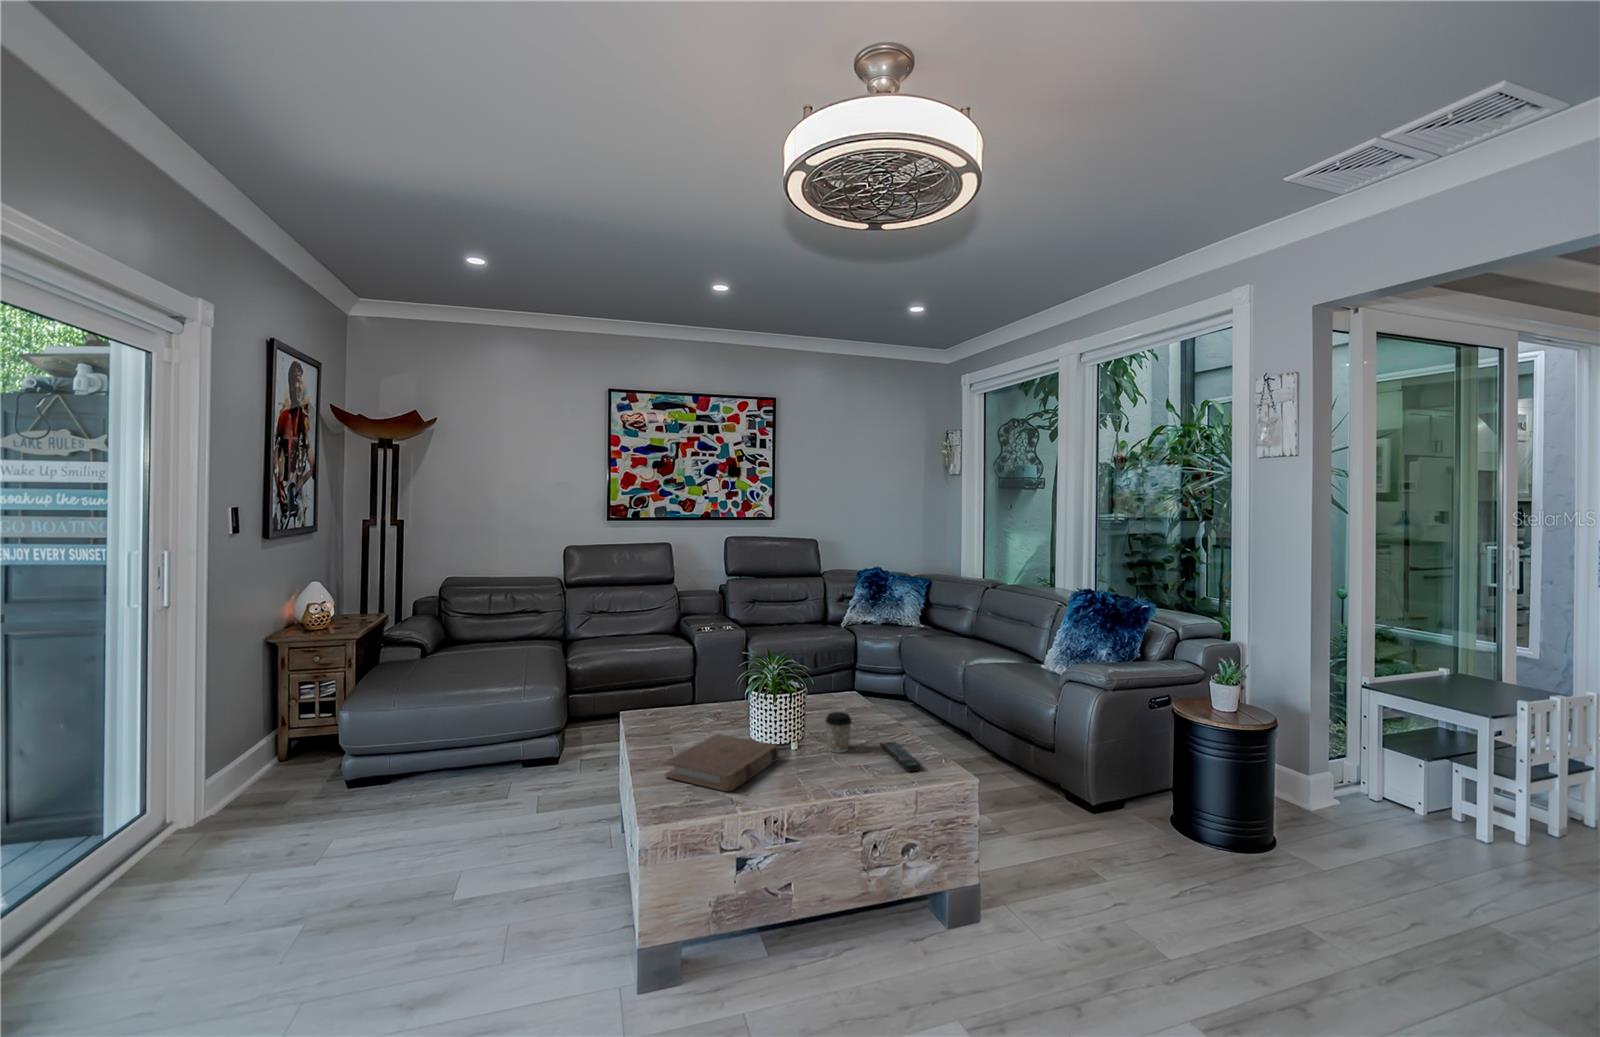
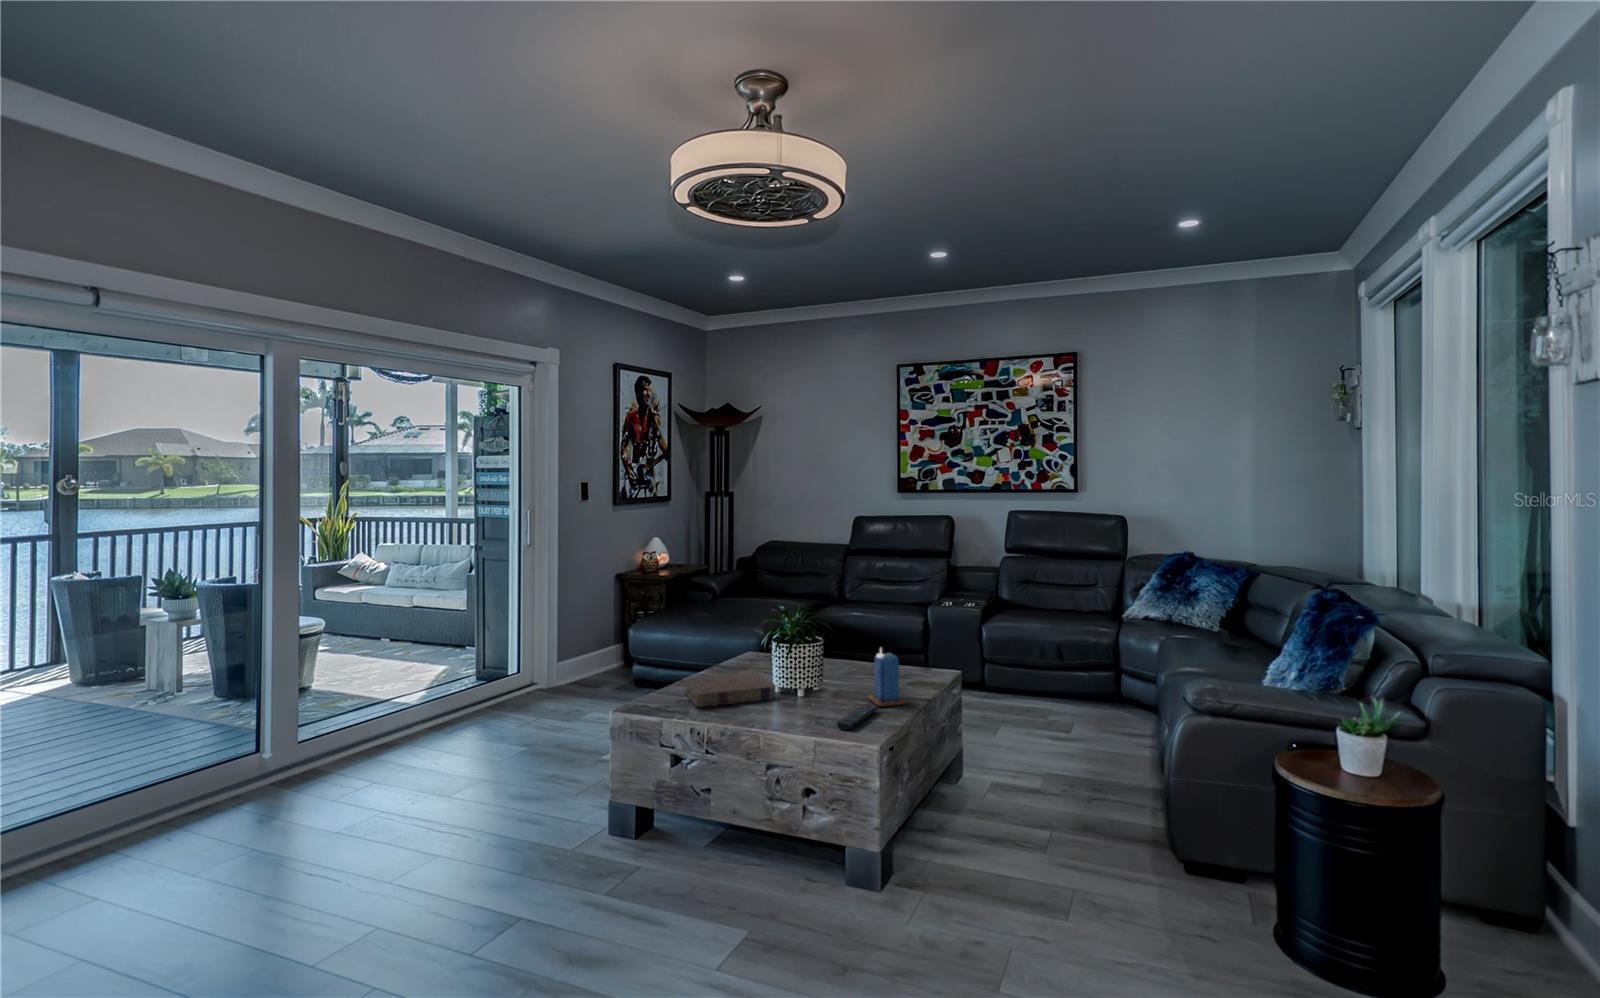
candle: none [857,682,897,741] -> present [868,649,906,707]
coffee cup: present [826,712,852,753] -> none [818,669,843,706]

